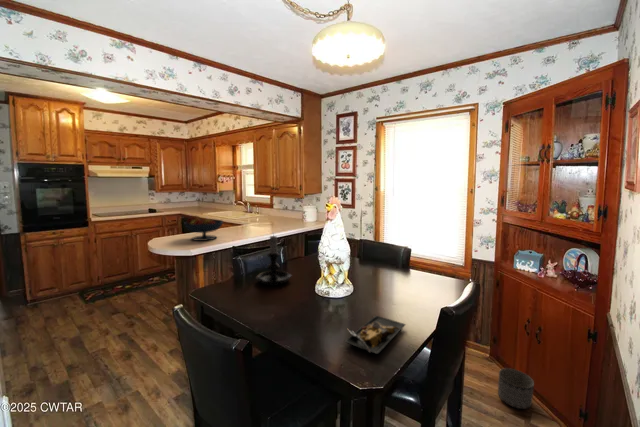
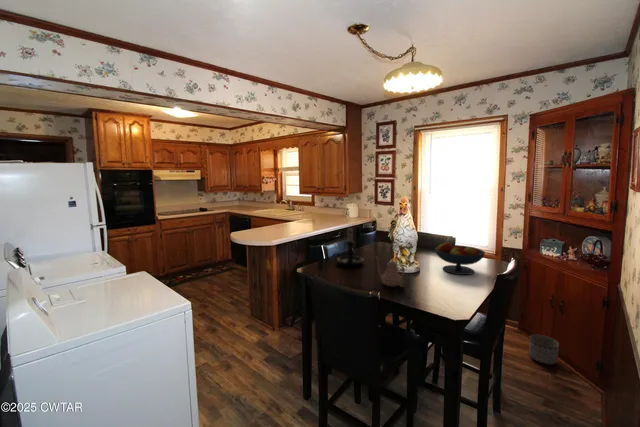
fruit bowl: present [184,216,223,241] -> present [435,242,485,275]
teapot: none [291,275,322,321] -> present [380,258,405,287]
plate: present [345,316,405,354] -> none [427,283,467,305]

